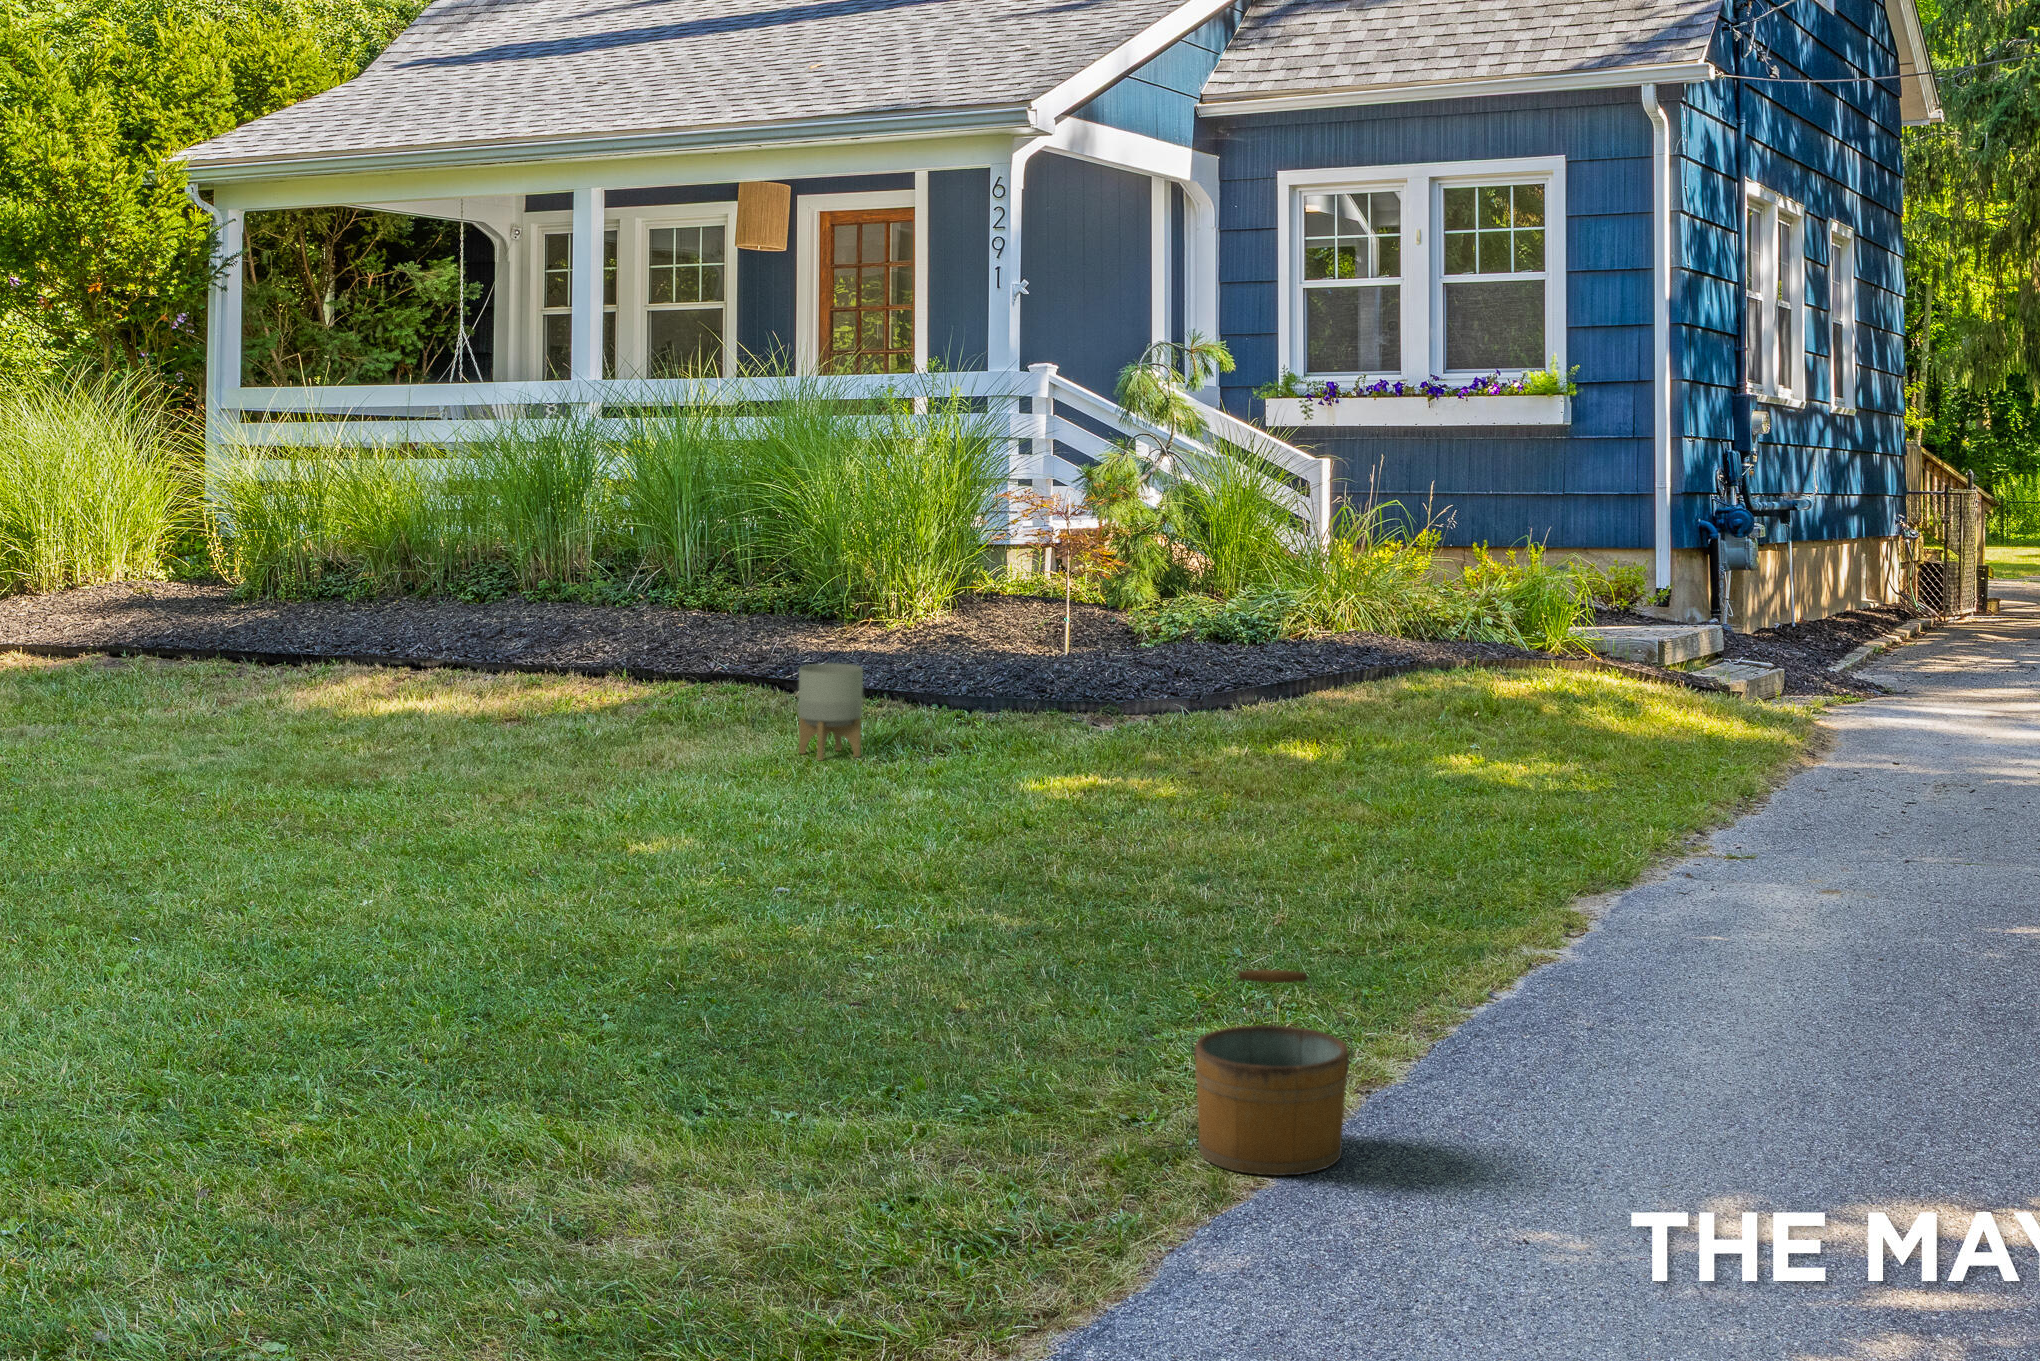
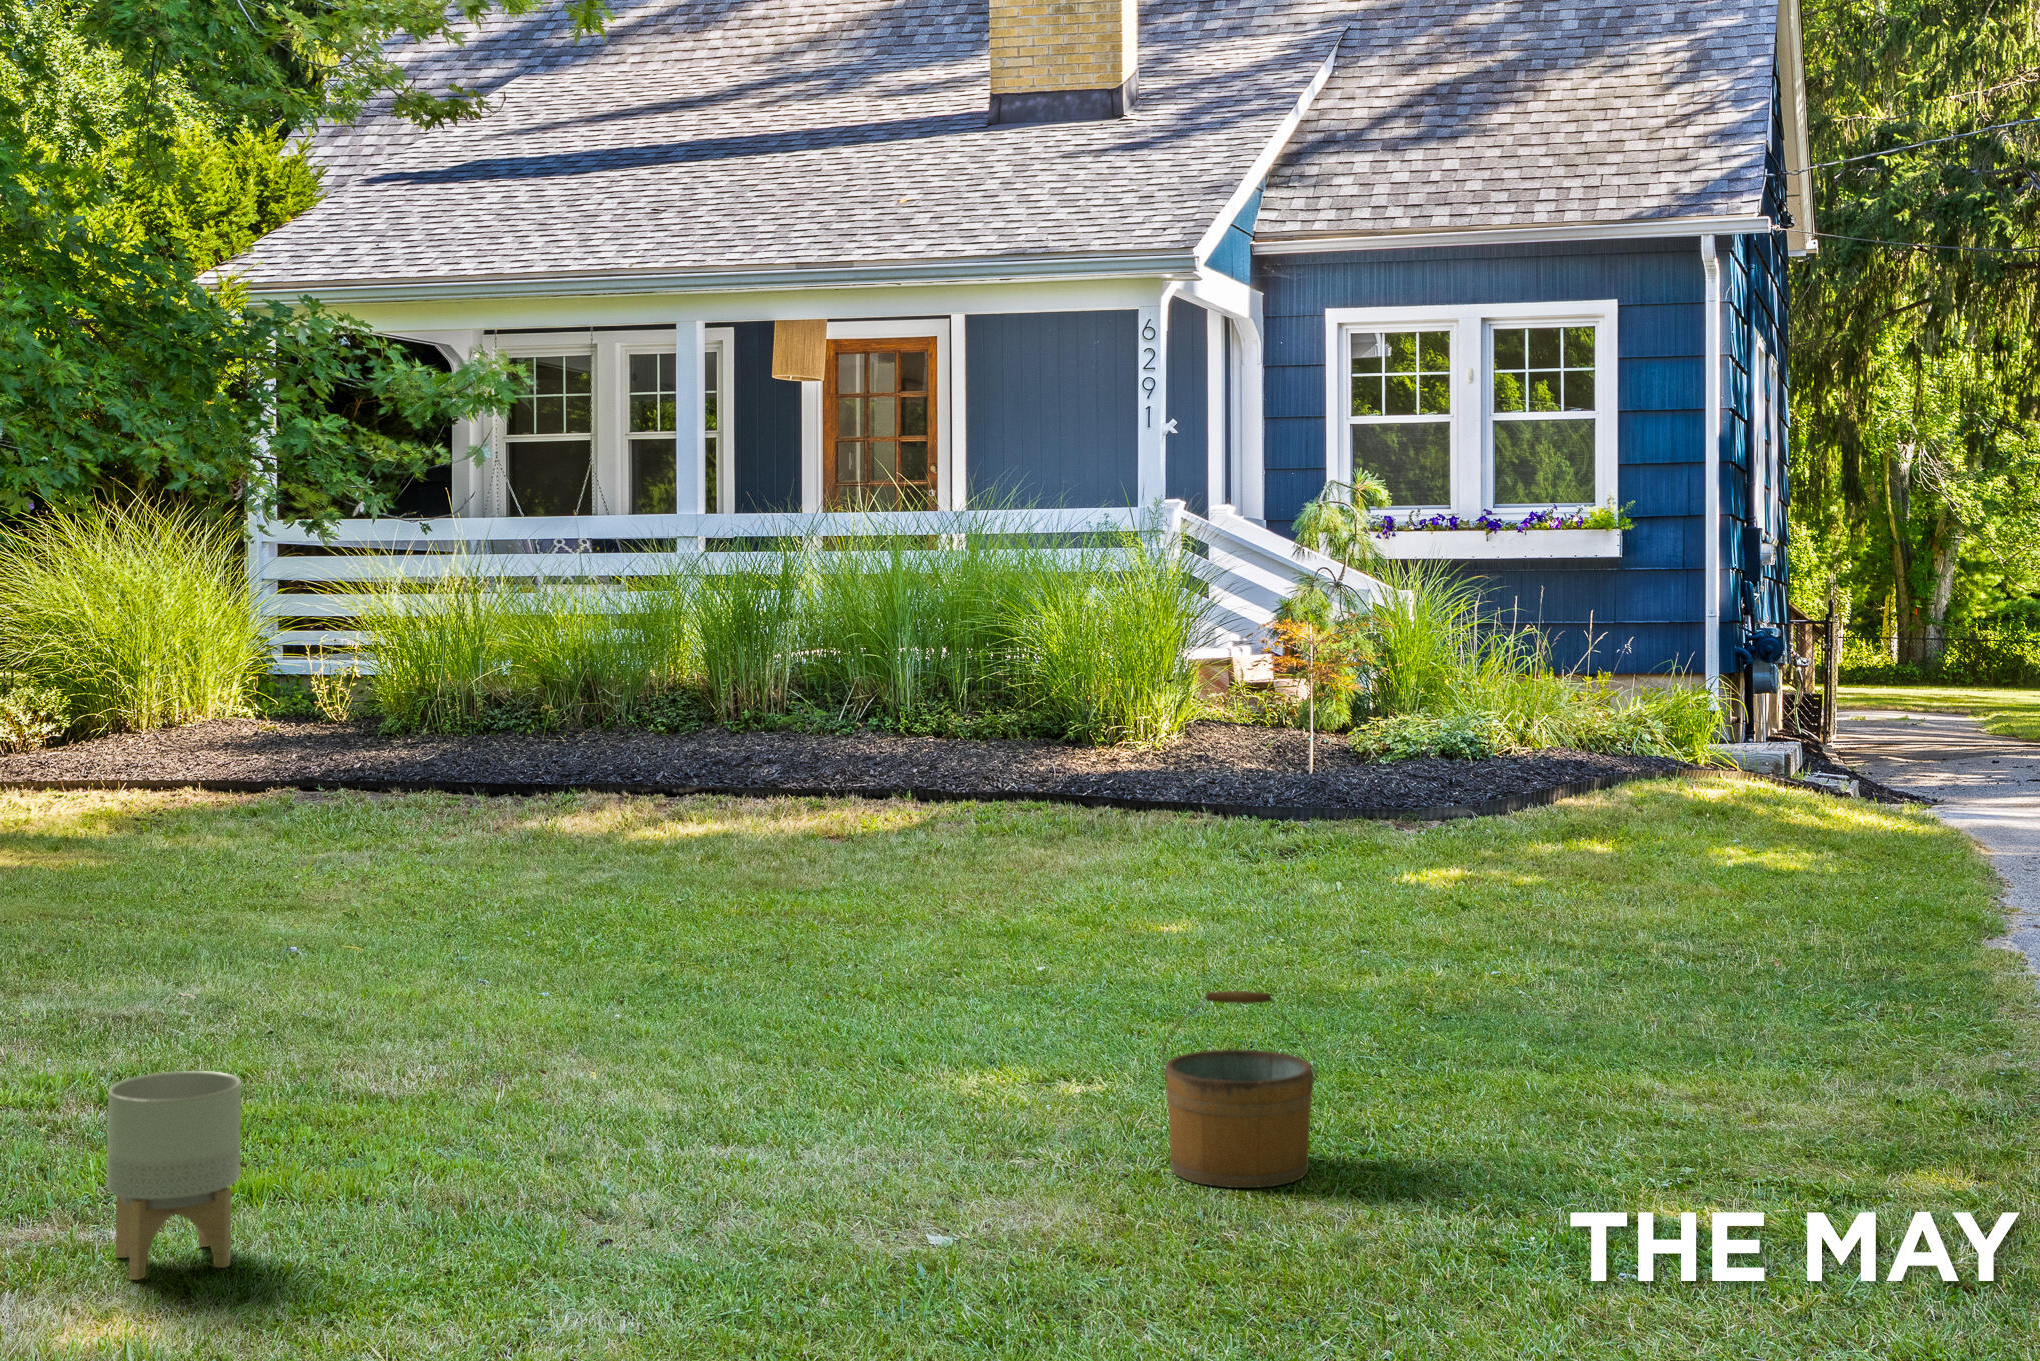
planter: present [798,663,863,760] -> present [107,1071,241,1280]

